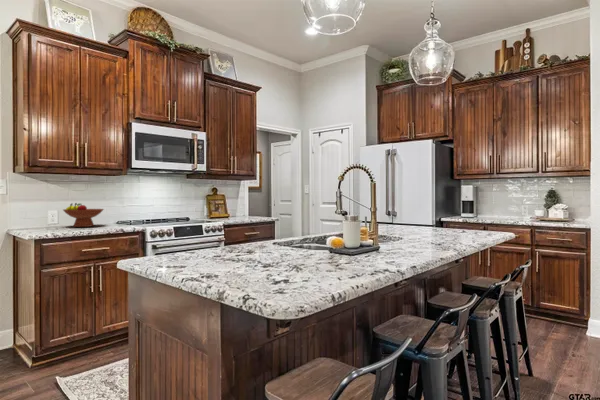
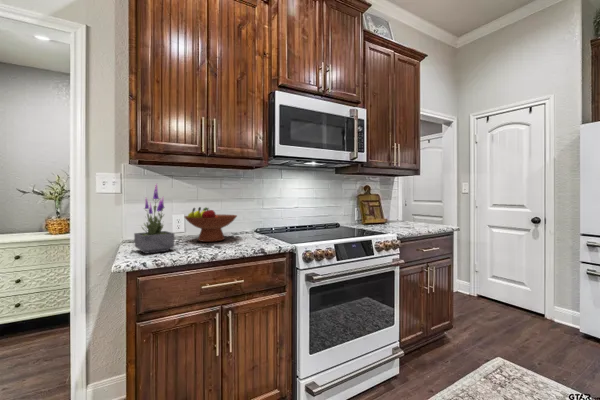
potted plant: none [31,187,61,232] -> present [134,185,174,253]

